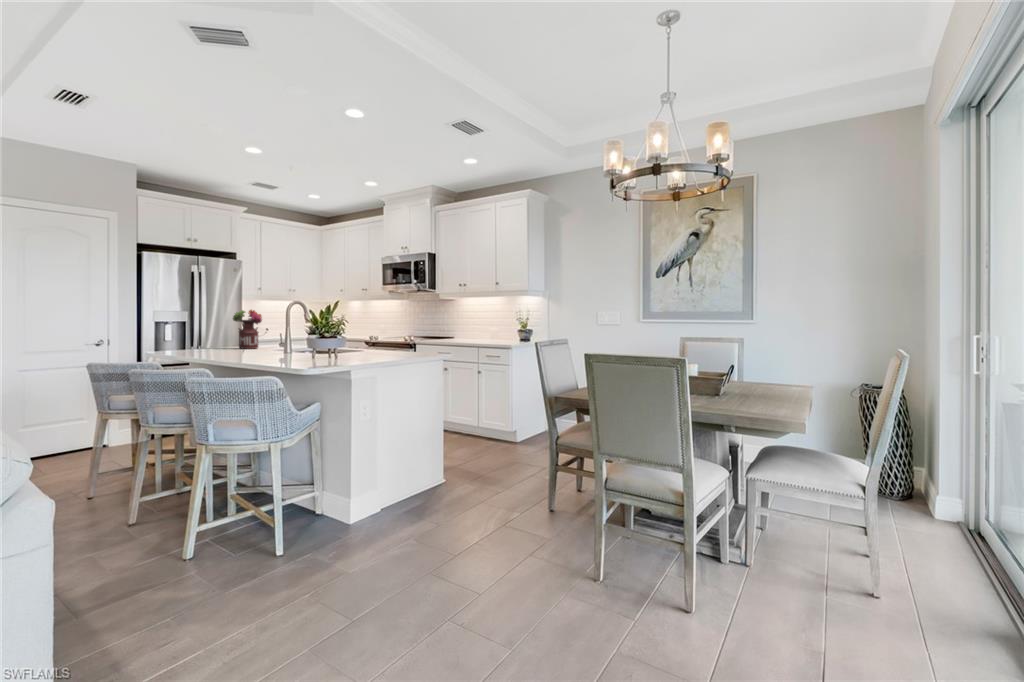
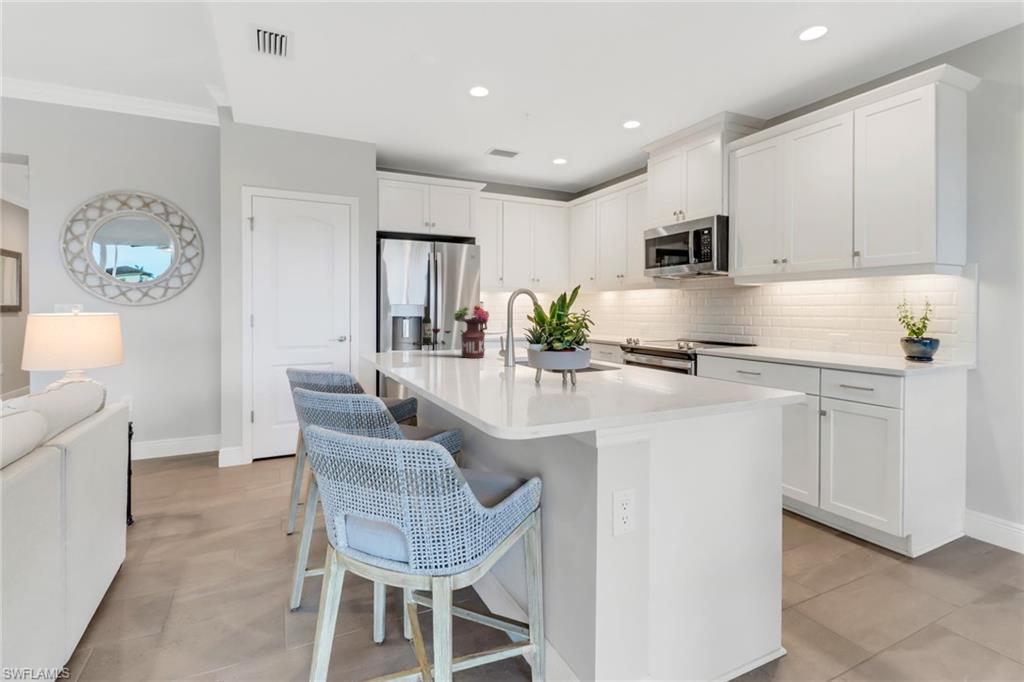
wine bottle: none [177,311,217,345] -> present [413,306,451,345]

